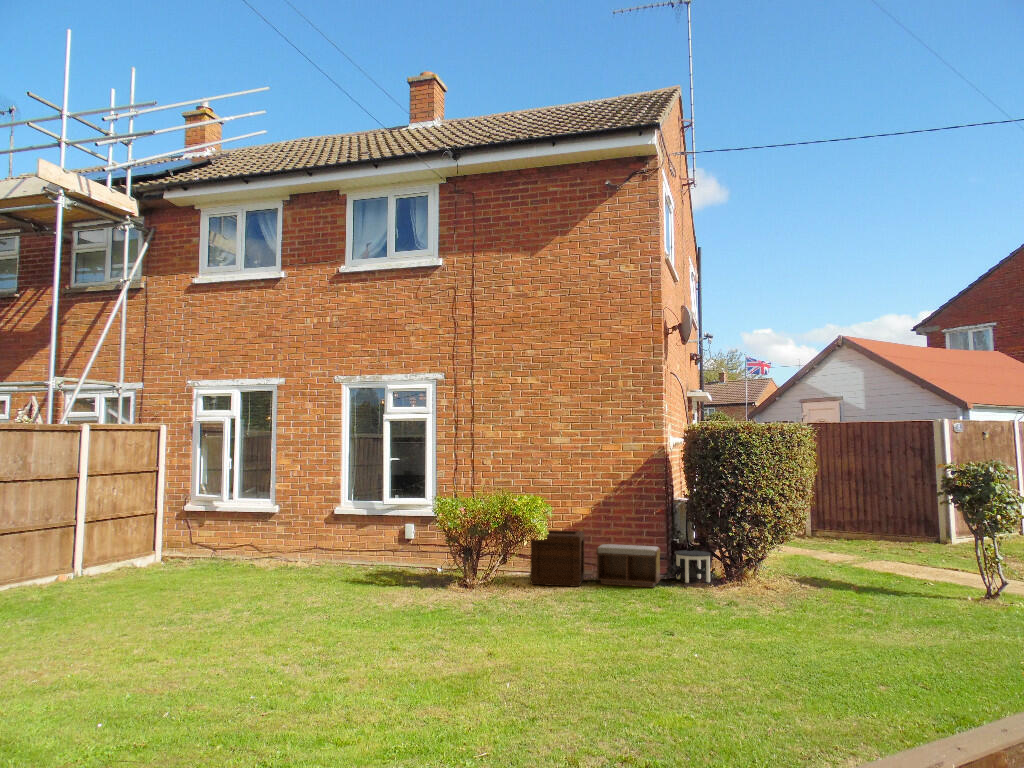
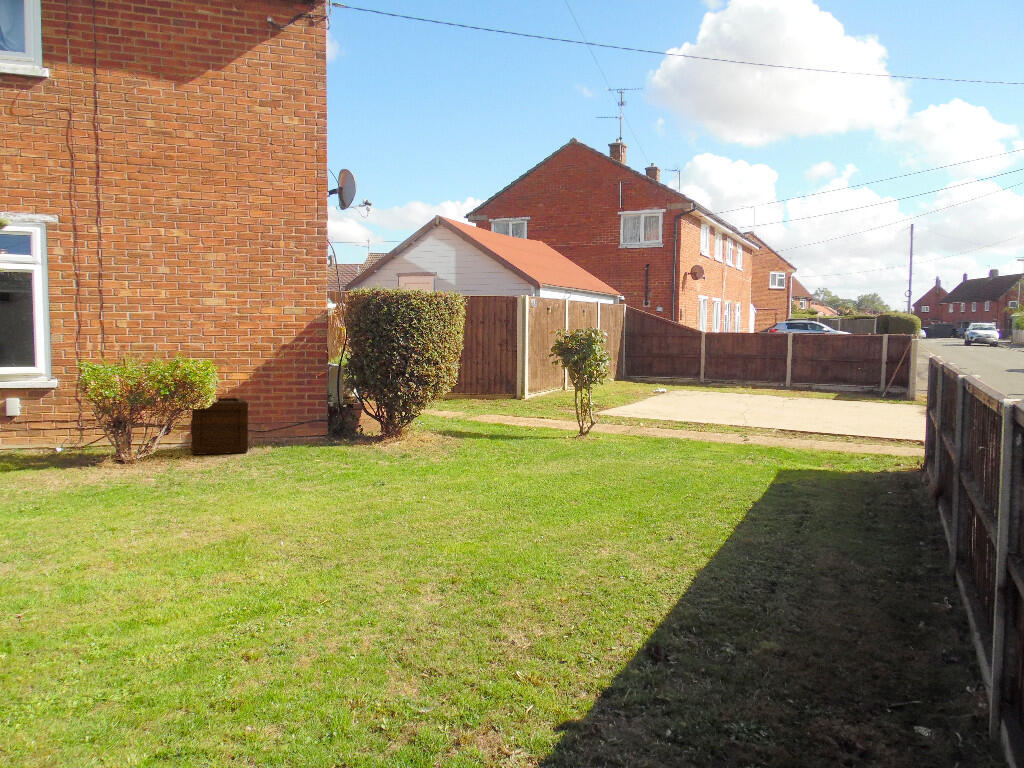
bench: present [596,544,661,587] -> none [262,409,325,449]
round table: present [675,550,711,583] -> none [334,412,369,442]

